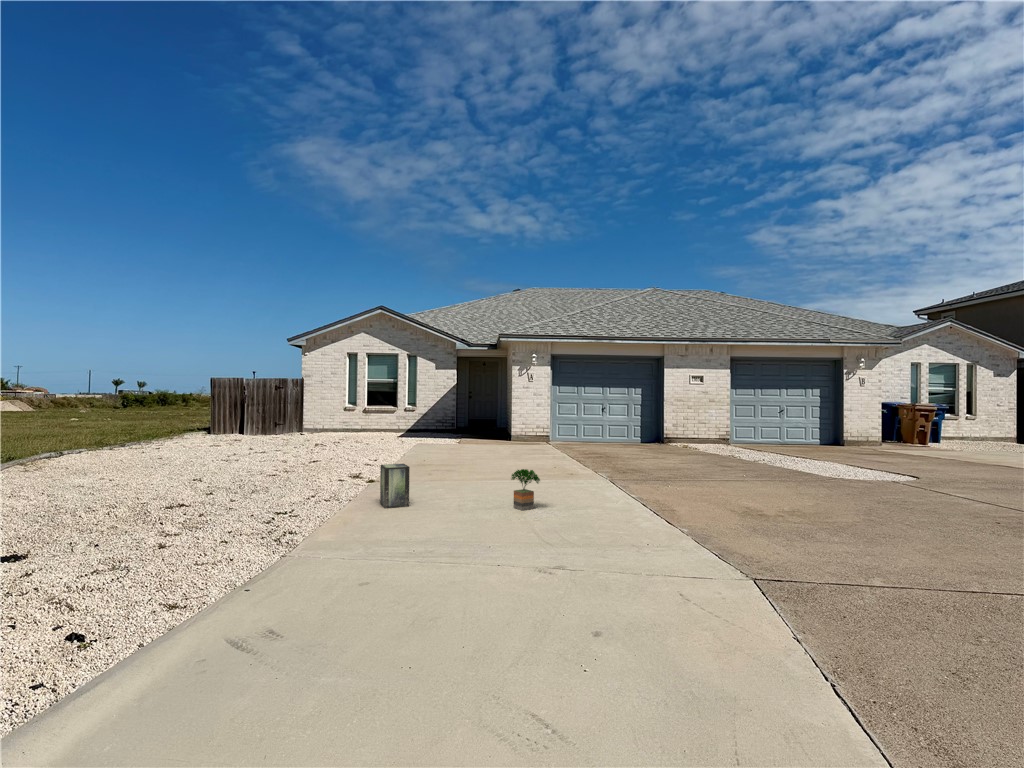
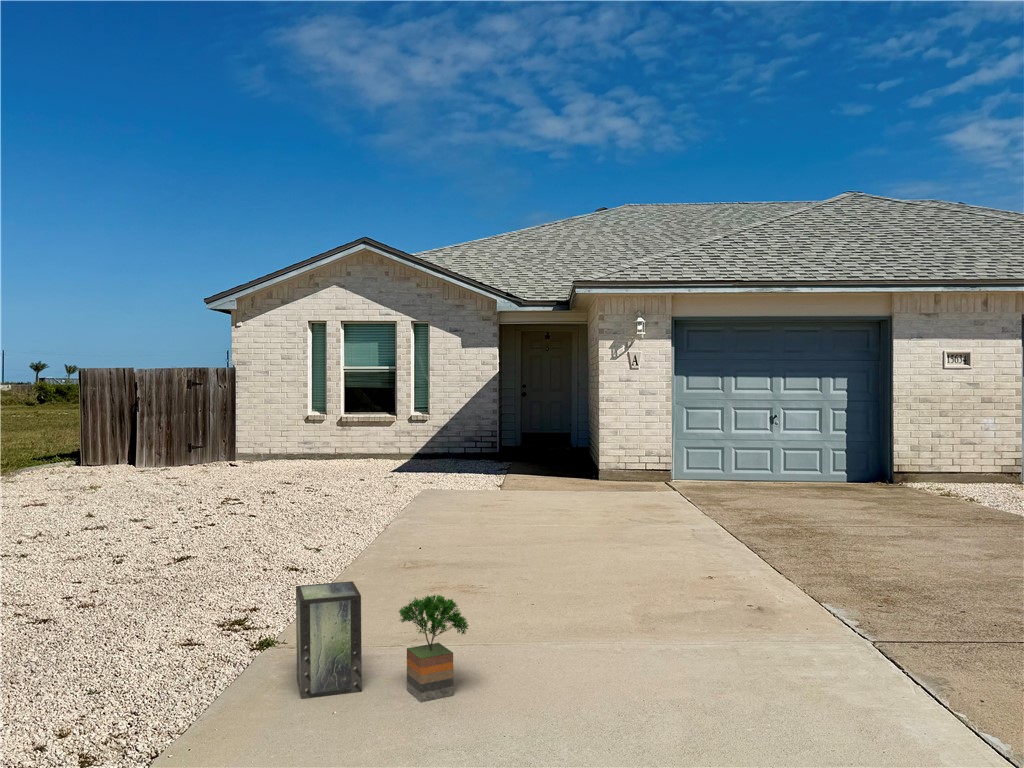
potted tree: present [511,469,540,511] -> present [399,595,468,702]

